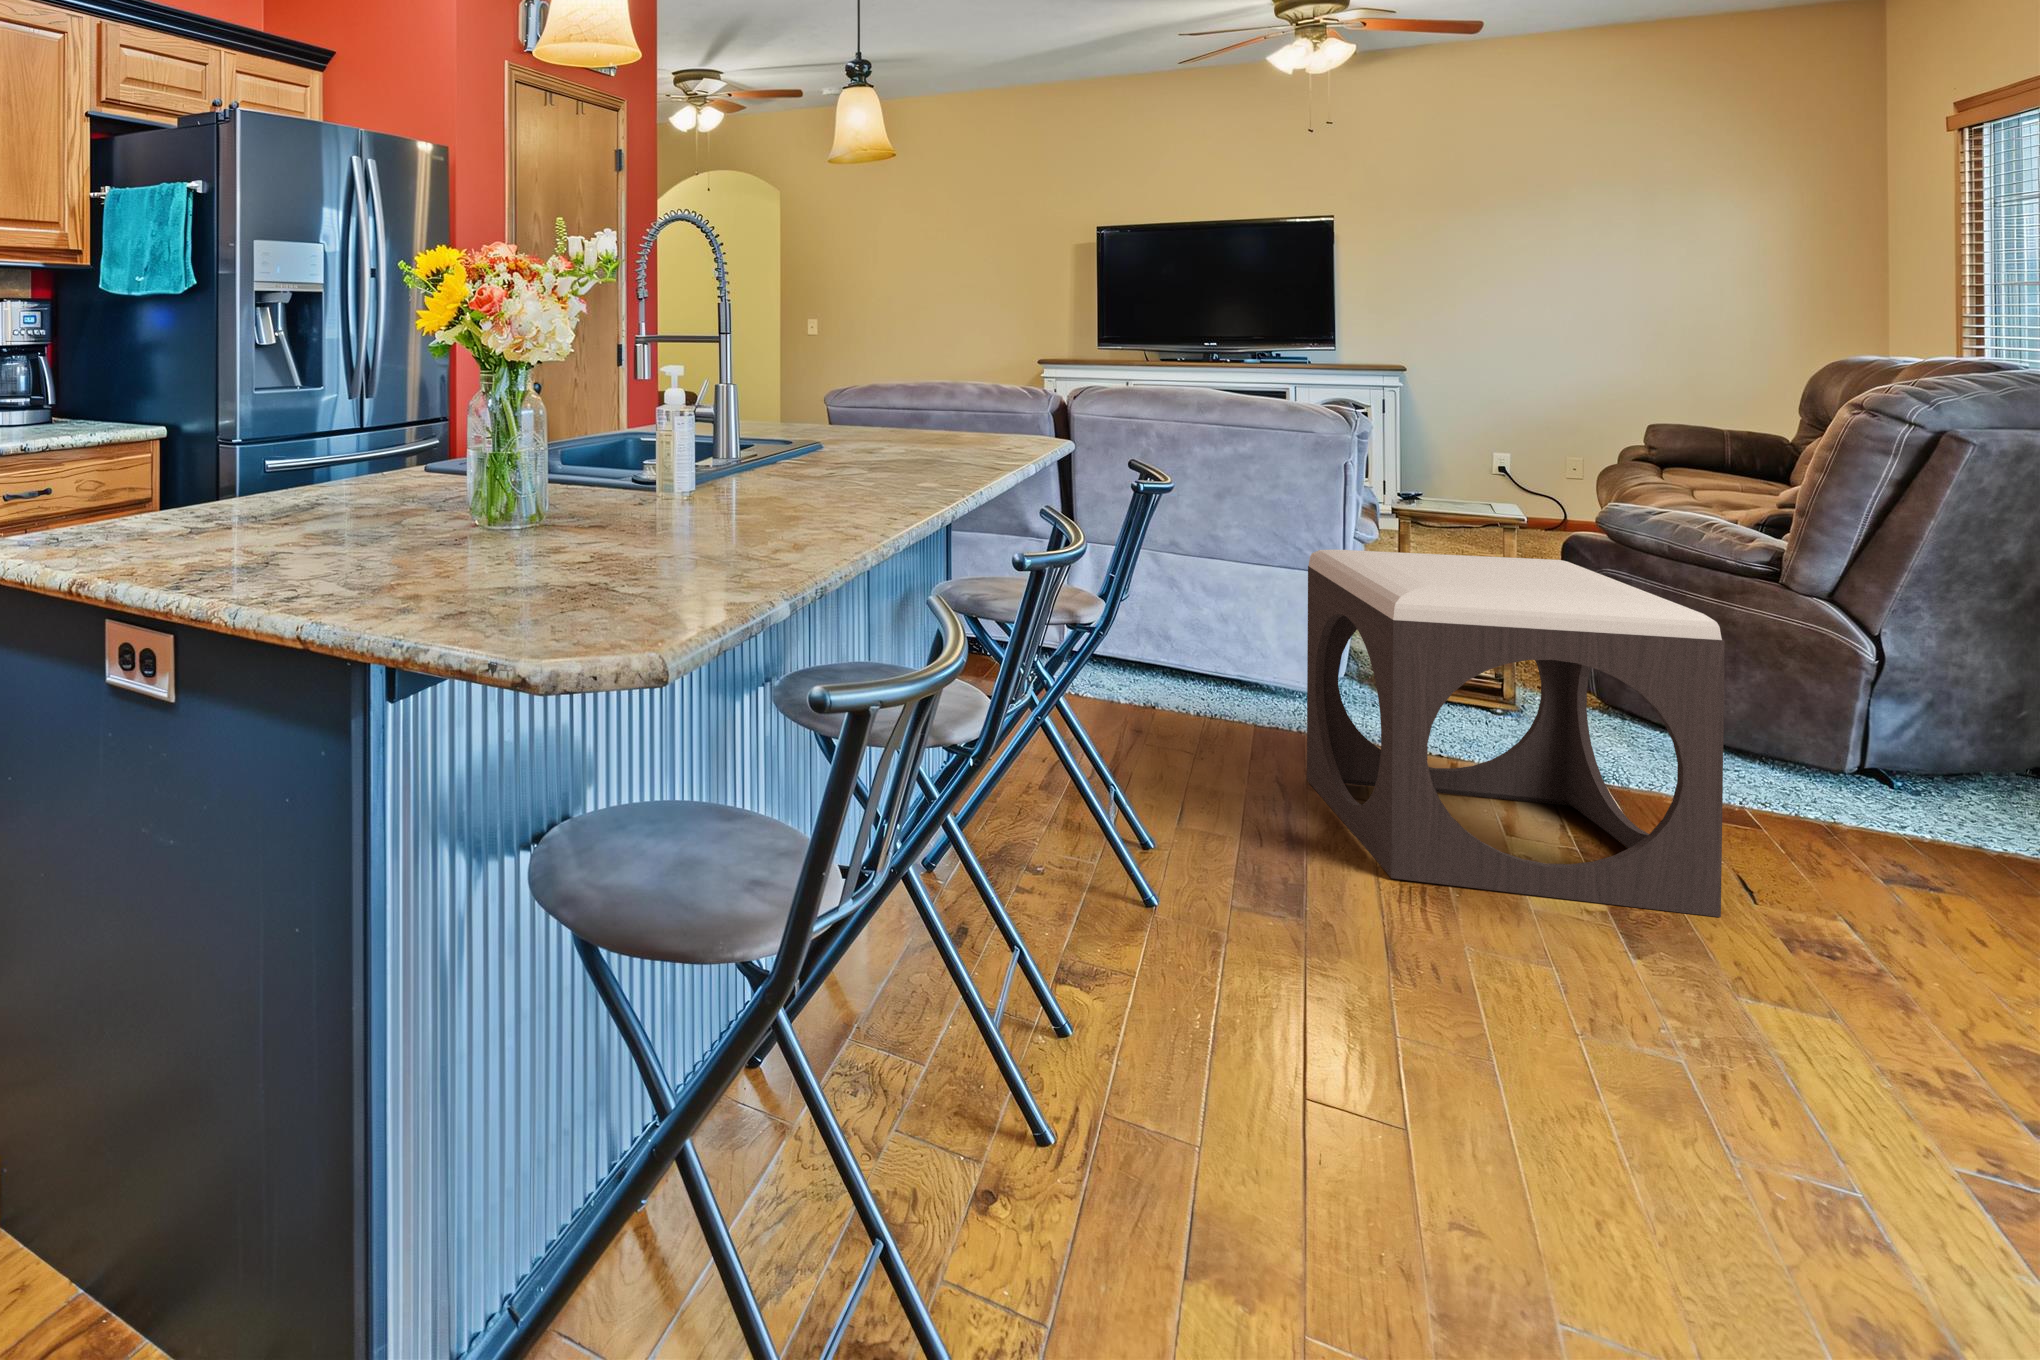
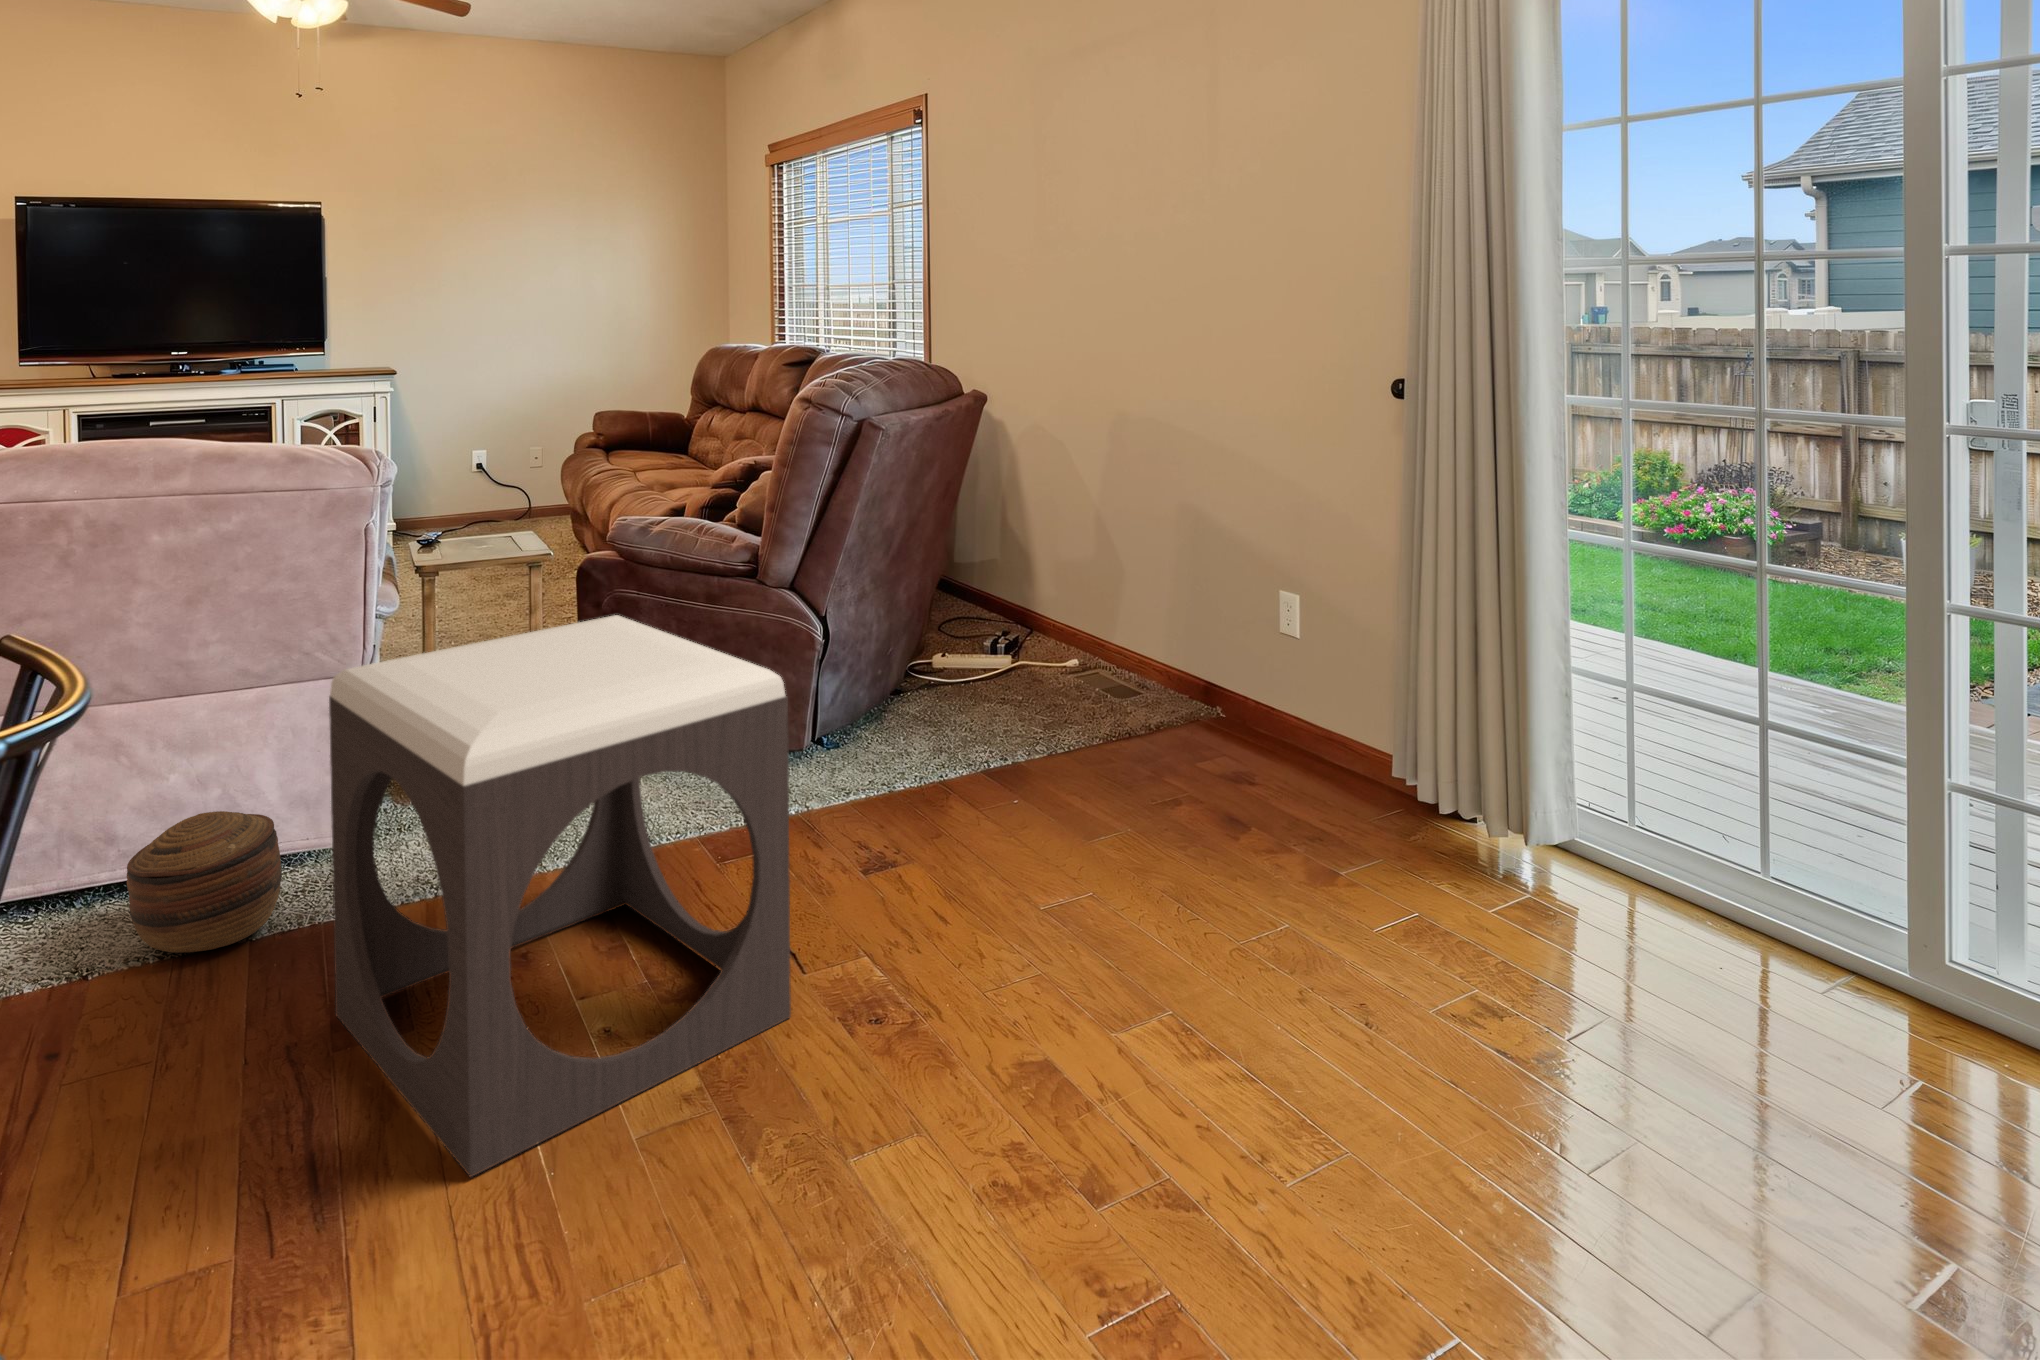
basket: none [1174,638,1274,726] -> present [127,811,282,953]

